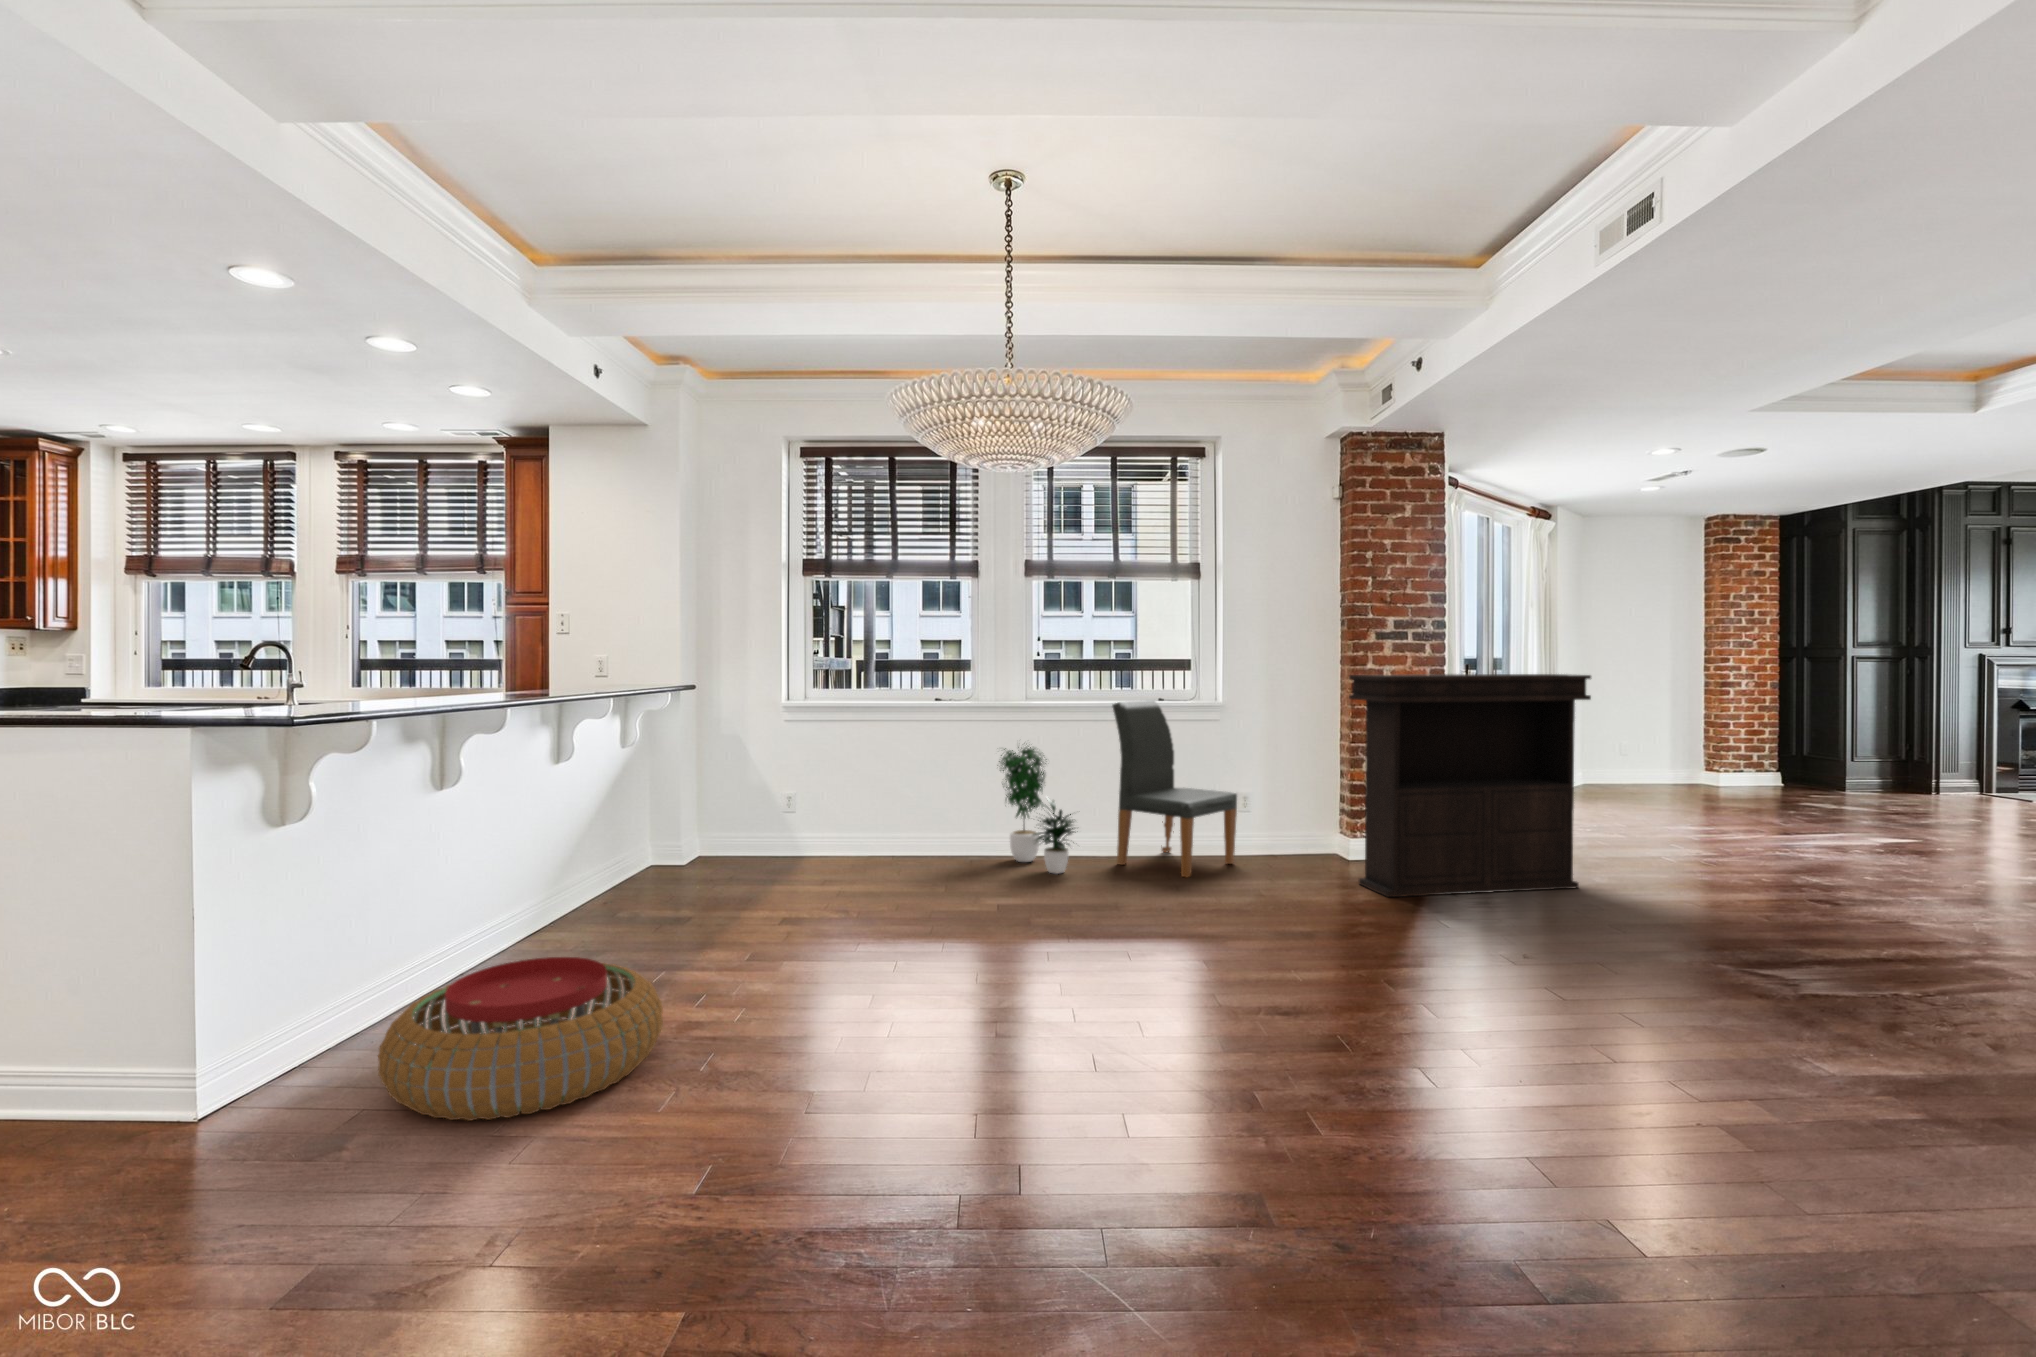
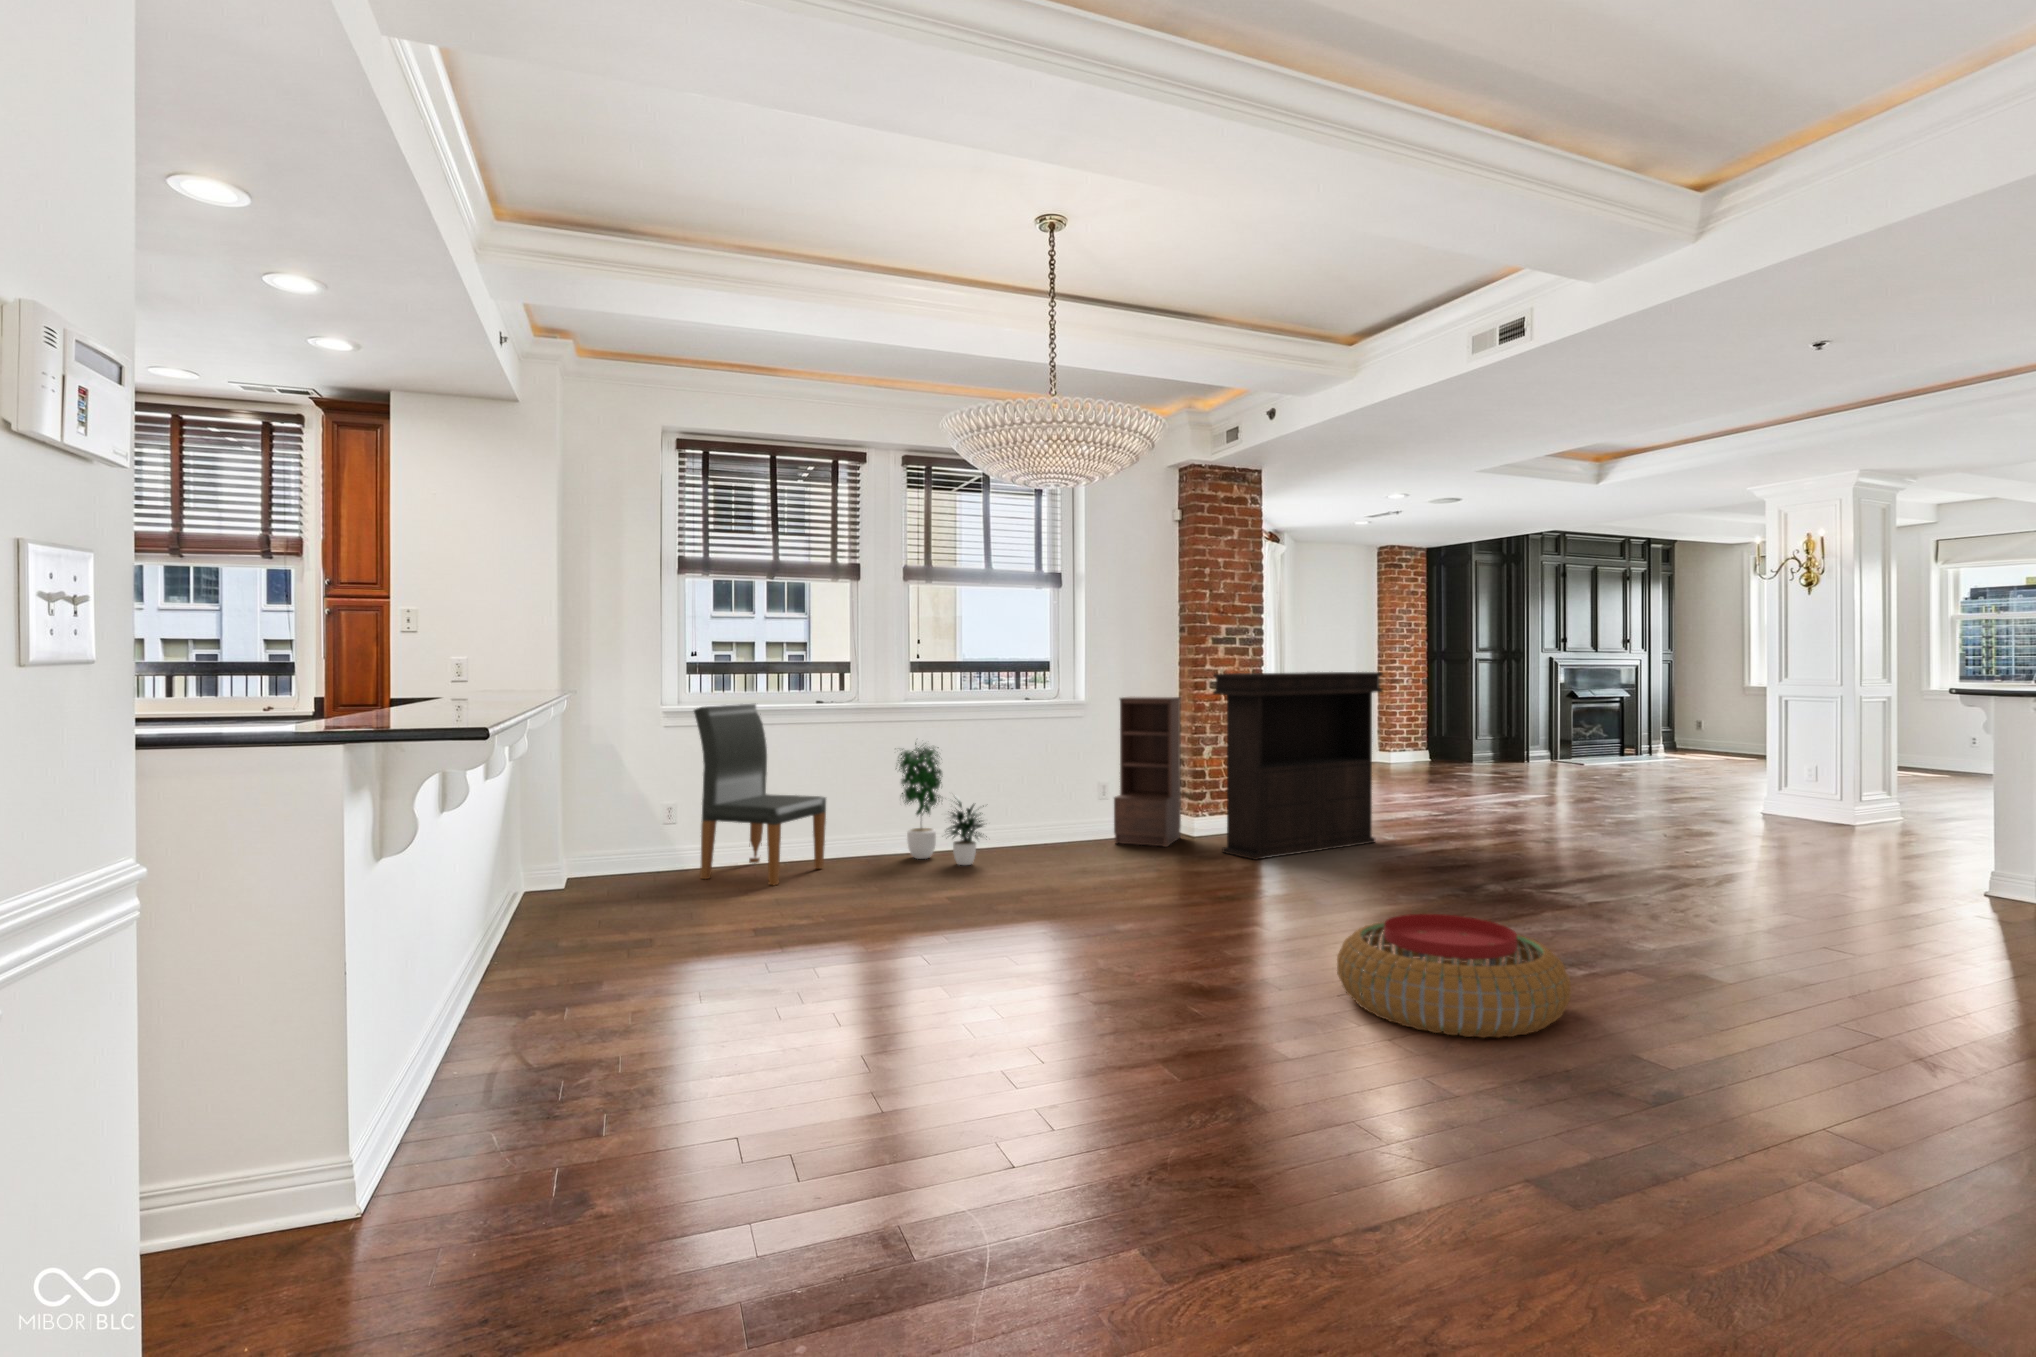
bookshelf: none [1243,699,1332,871] -> present [1114,696,1181,847]
dining chair: present [1112,700,1237,877] -> present [694,704,826,886]
pouf: present [378,957,663,1121] -> present [1337,914,1571,1038]

